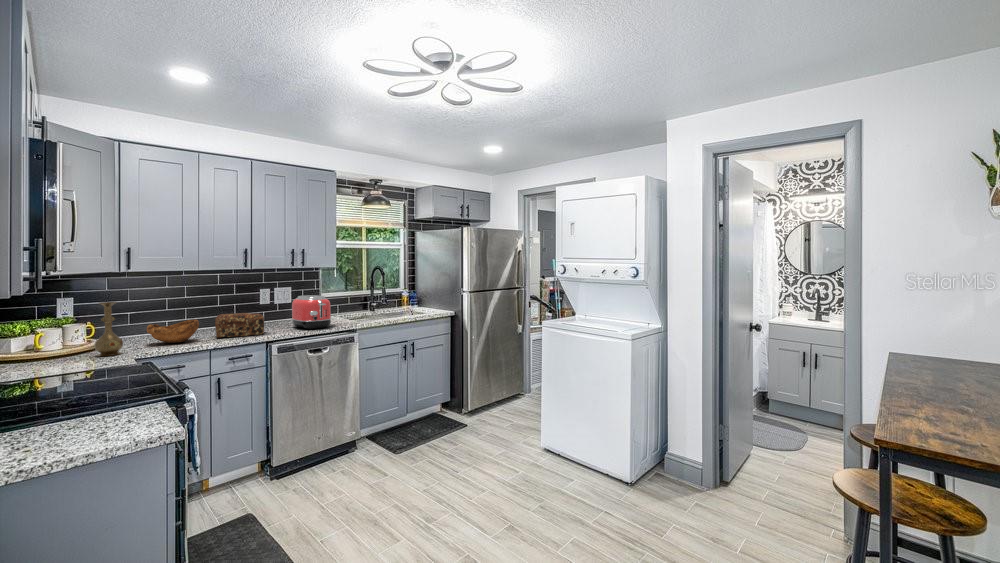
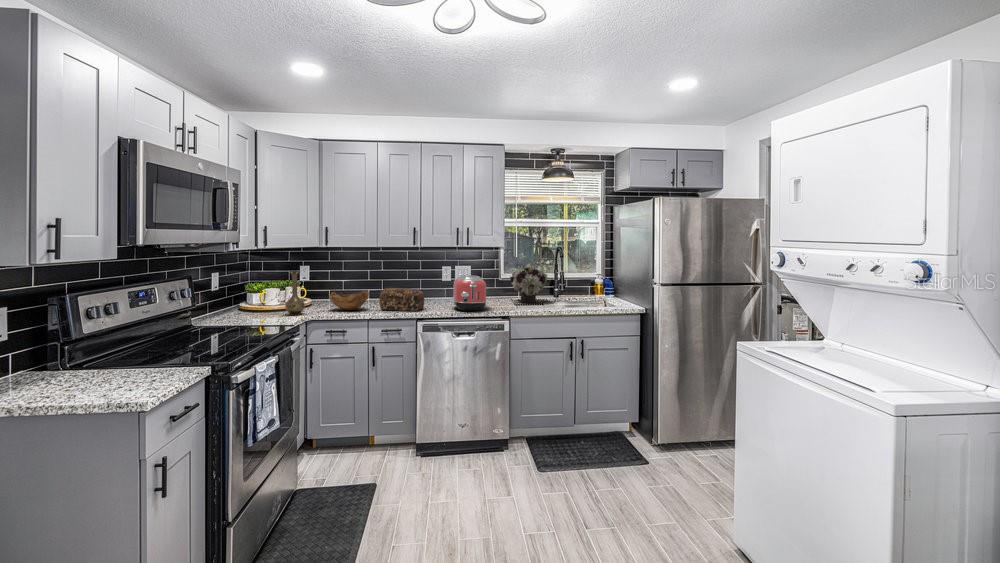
flower arrangement: none [333,281,371,317] -> present [510,264,547,303]

